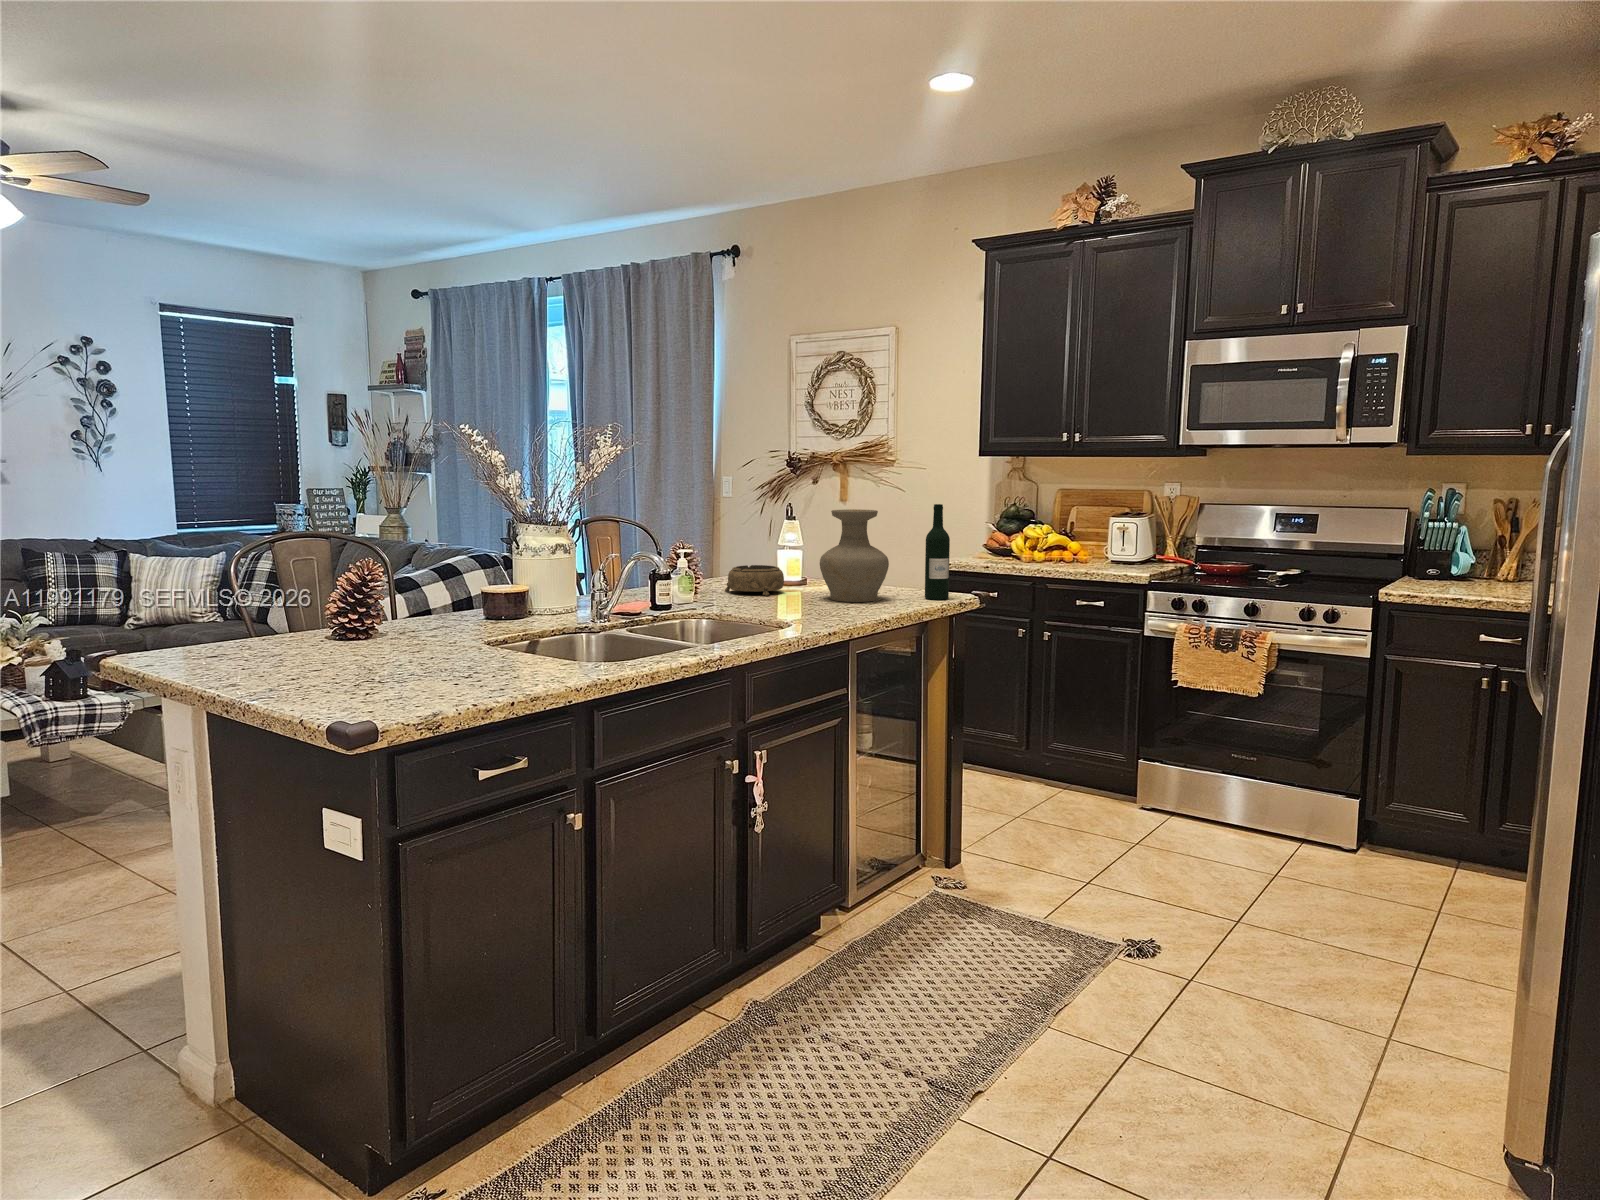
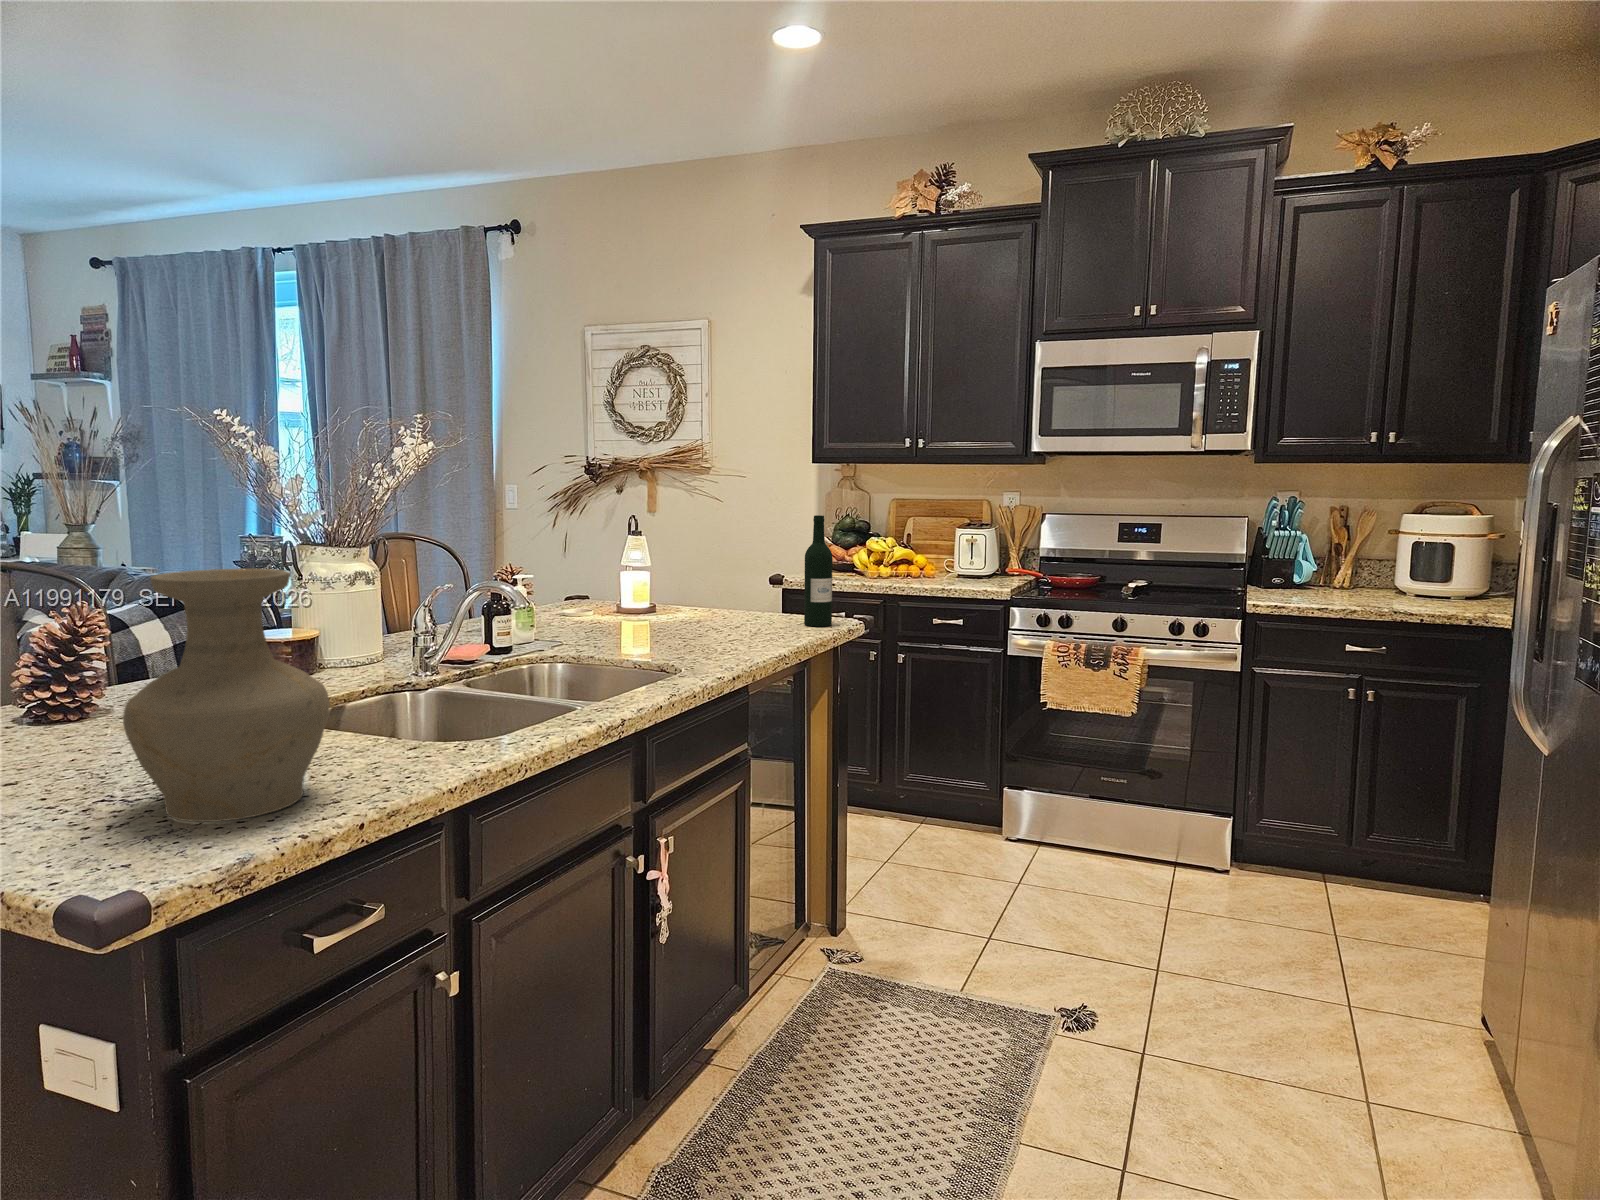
vase: present [820,509,889,602] -> present [123,568,330,822]
decorative bowl: present [725,565,784,596] -> none [560,590,634,628]

